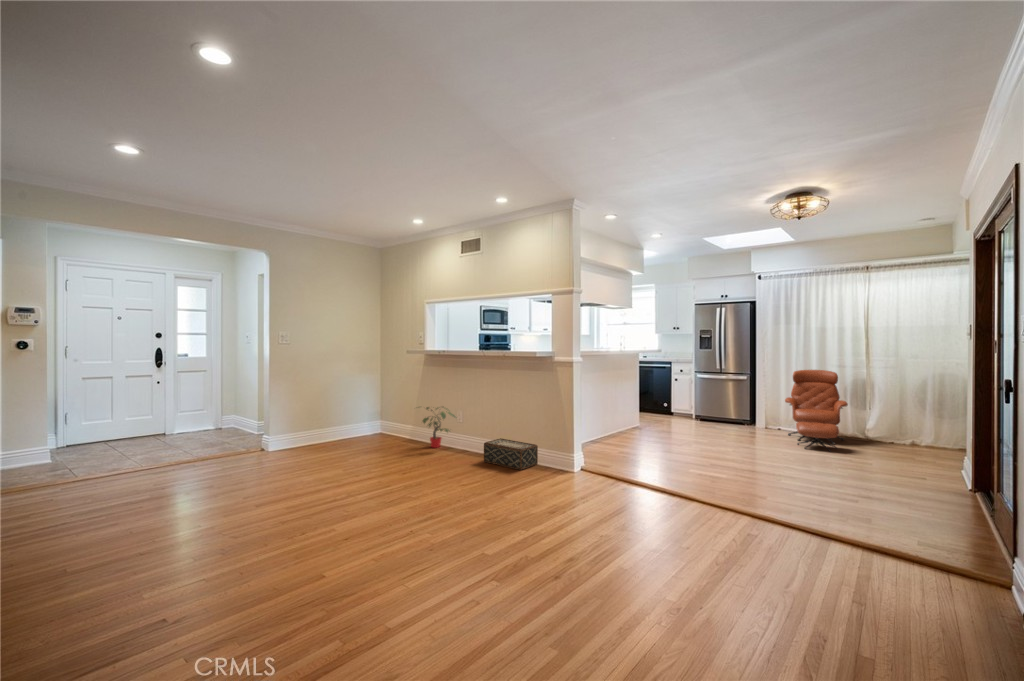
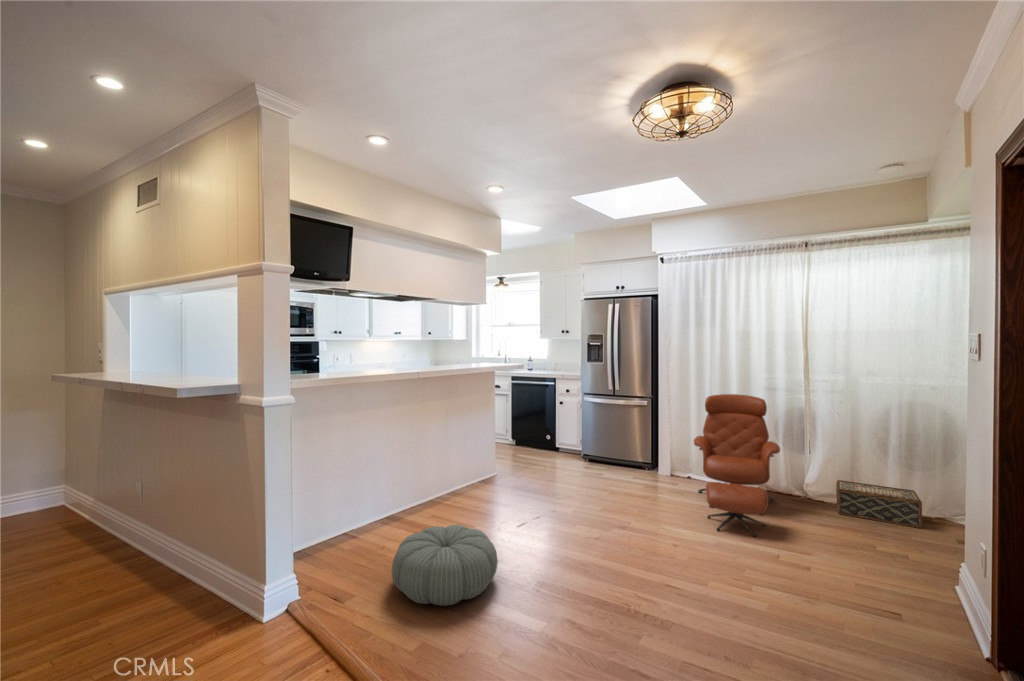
potted plant: present [423,407,457,448] -> none [25,486,104,567]
pouf: none [621,432,680,464] -> present [392,525,498,606]
woven basket: present [484,438,538,470] -> present [836,480,922,528]

